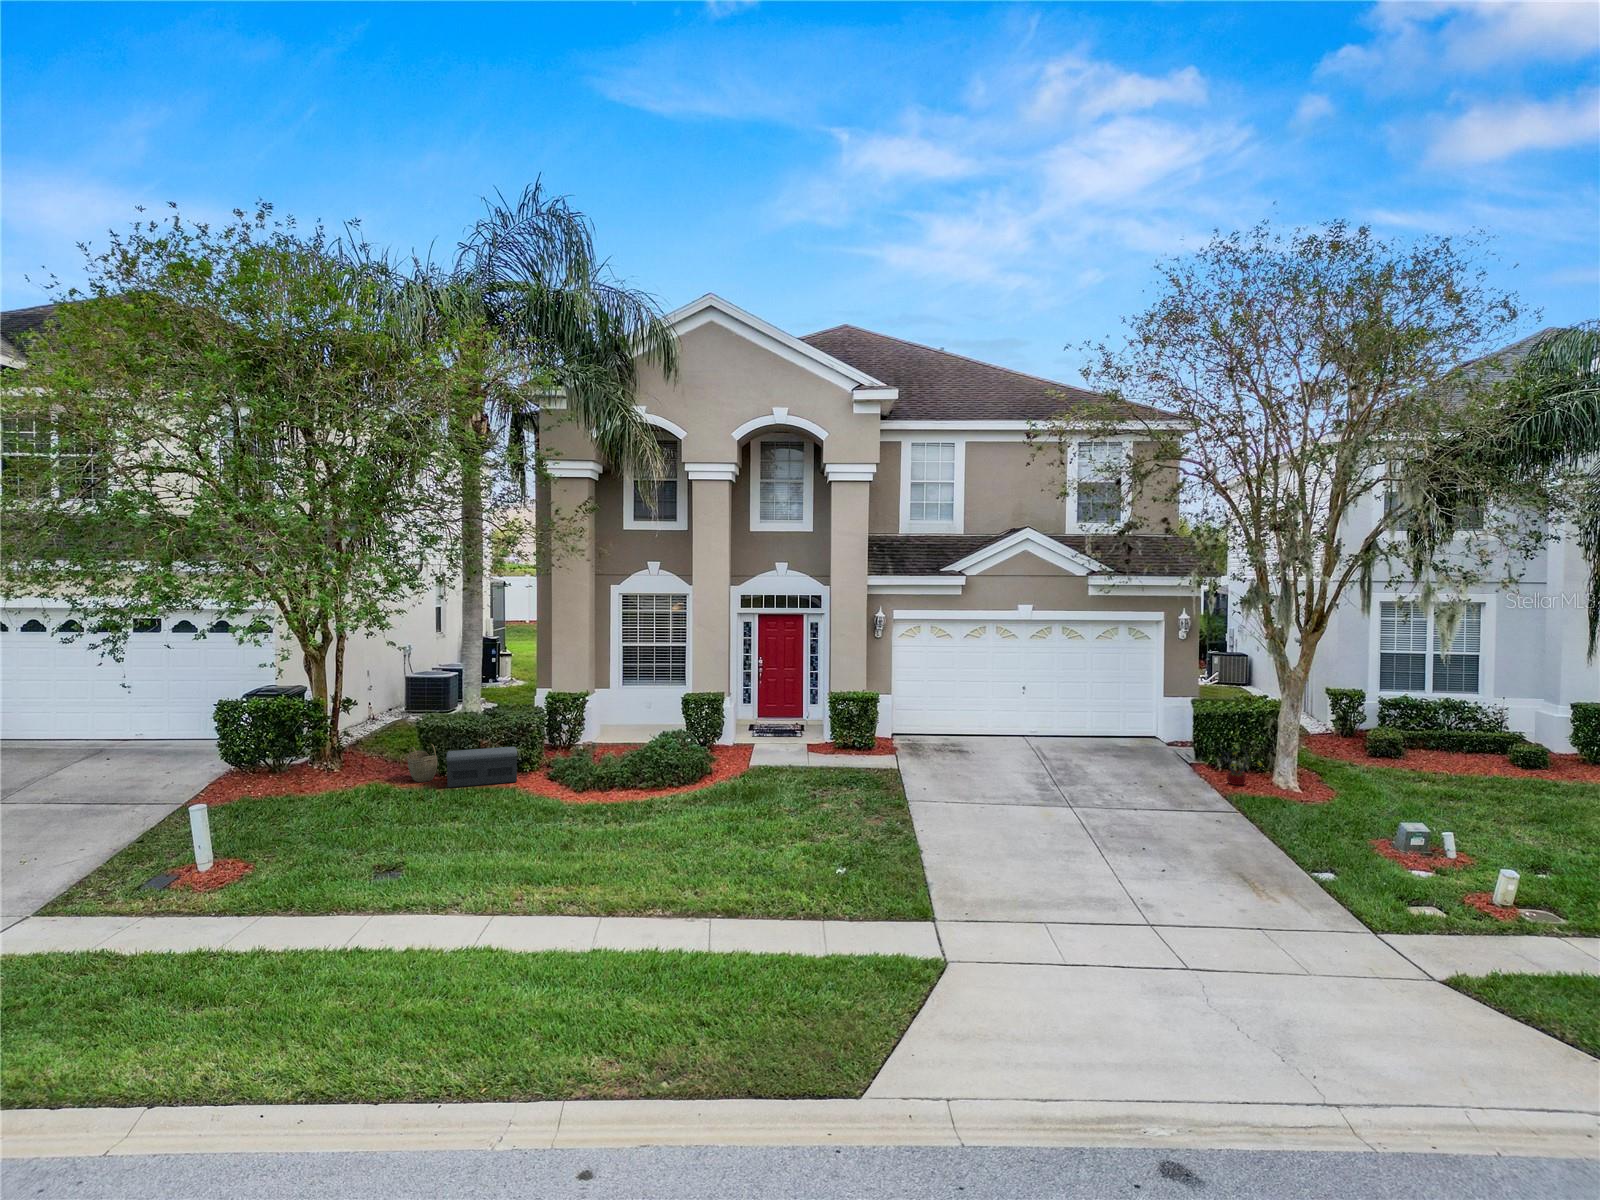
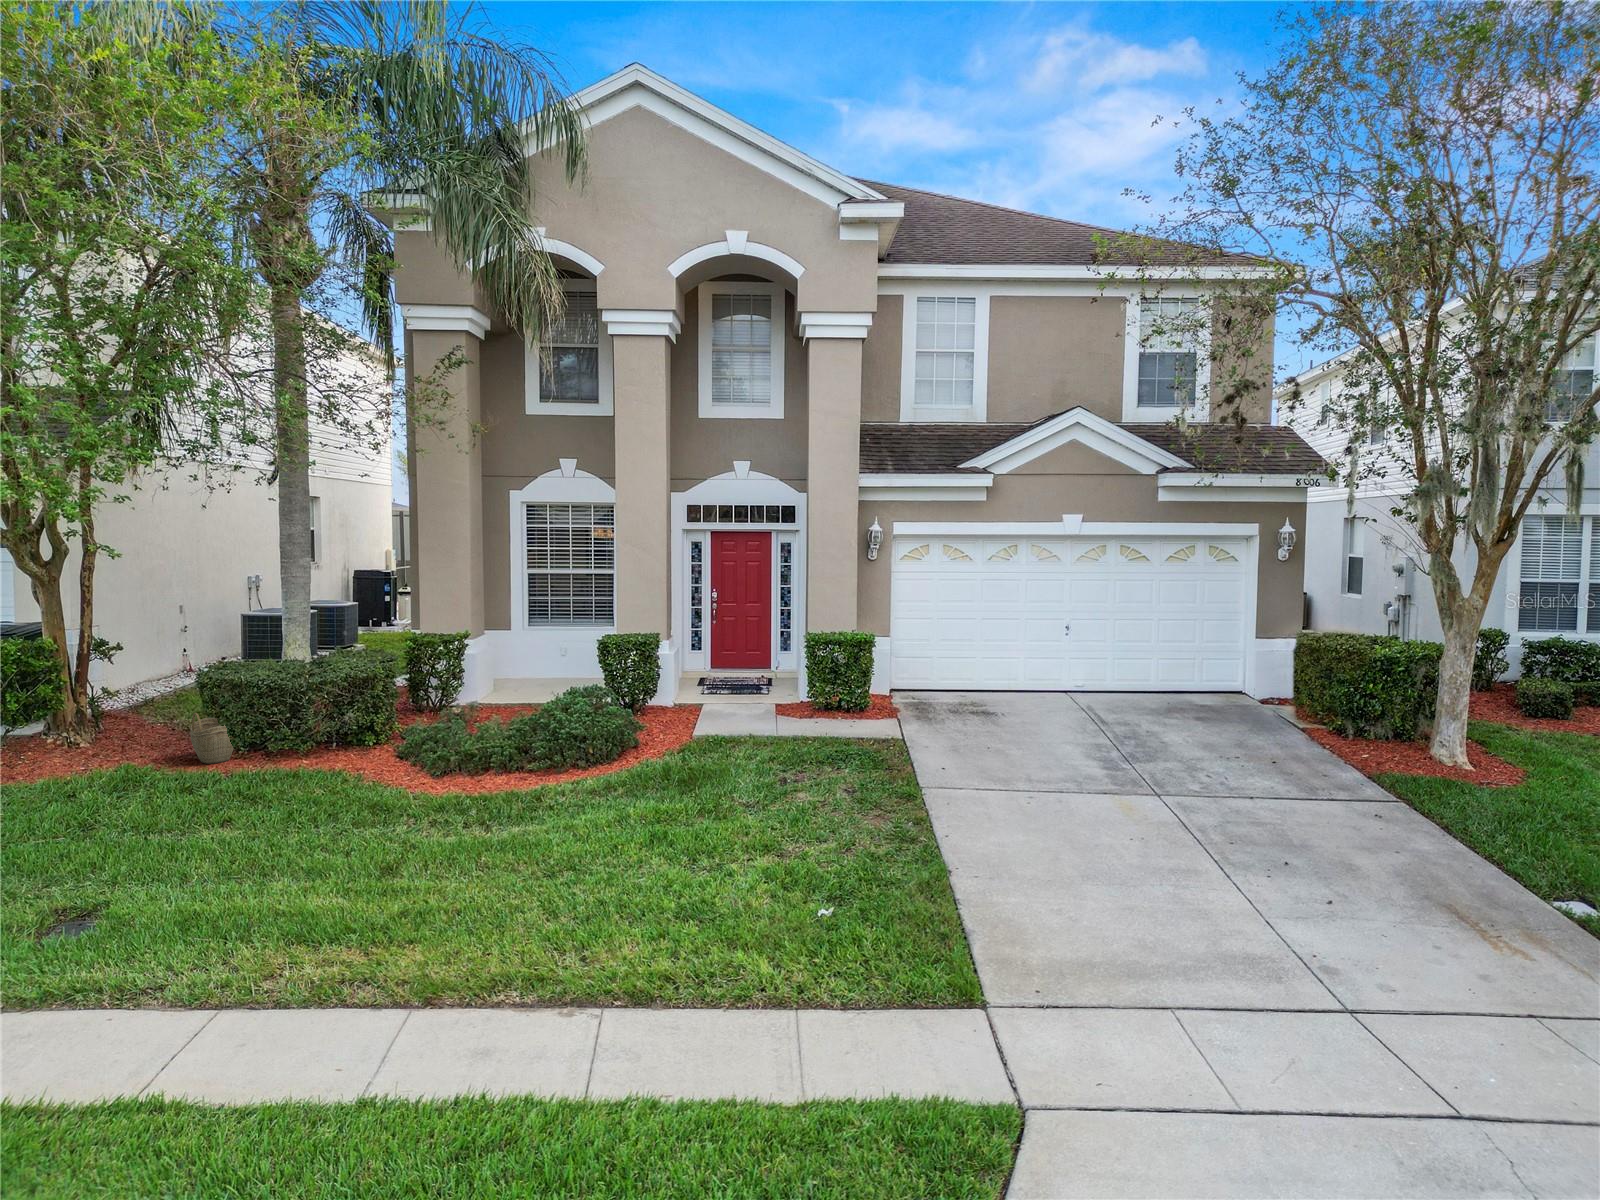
storage bench: present [446,747,517,788] -> none [241,711,355,772]
decorative plant: present [1224,752,1262,785] -> none [1344,698,1413,758]

